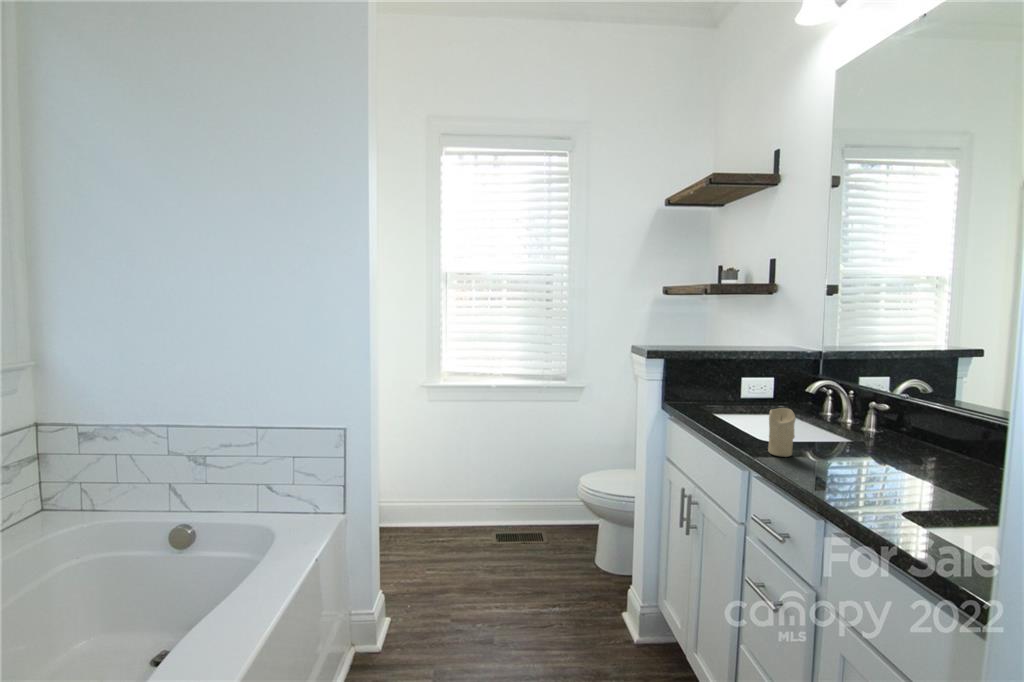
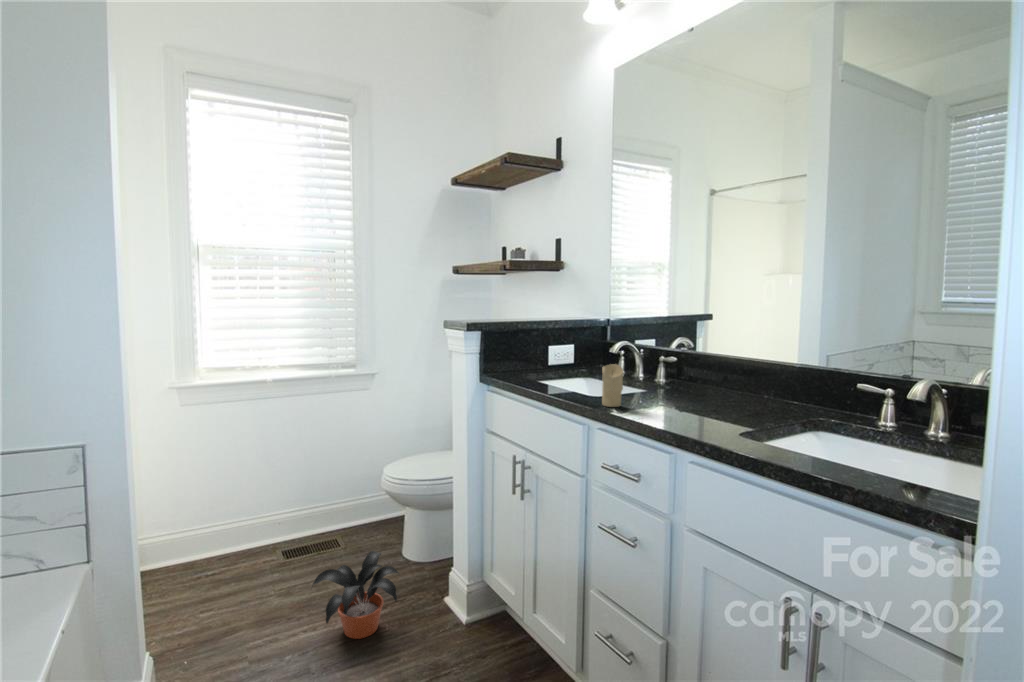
potted plant: none [502,551,577,627] -> present [312,551,398,639]

